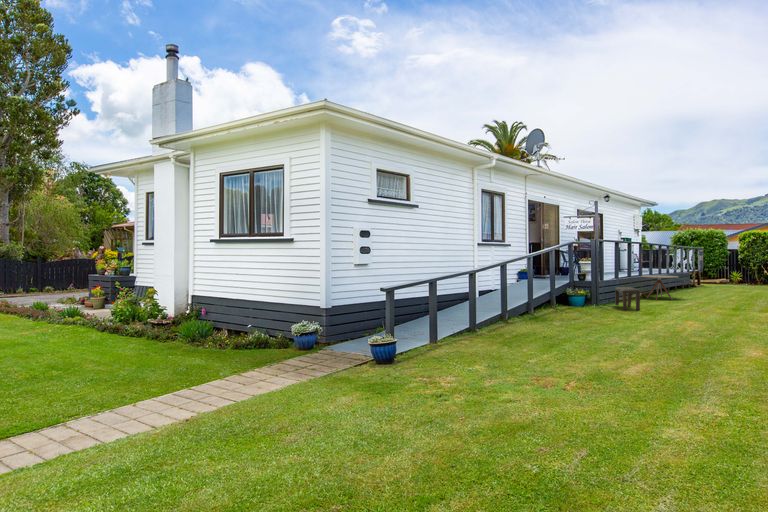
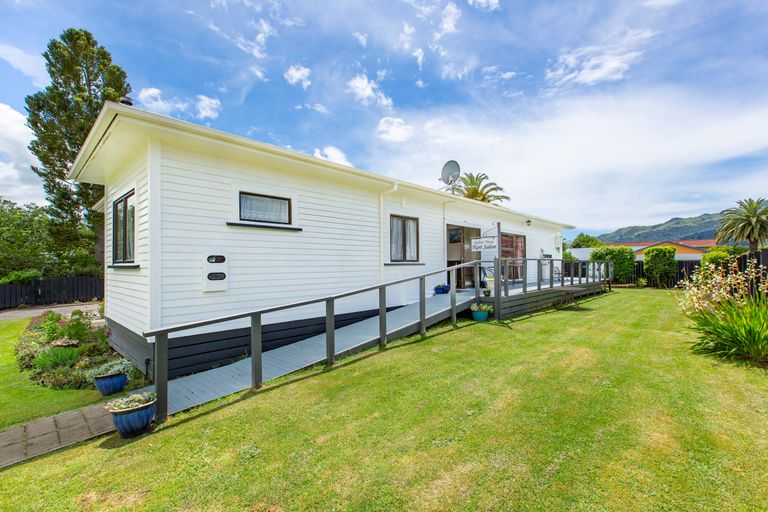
bench: present [615,287,640,310] -> none [521,301,542,325]

